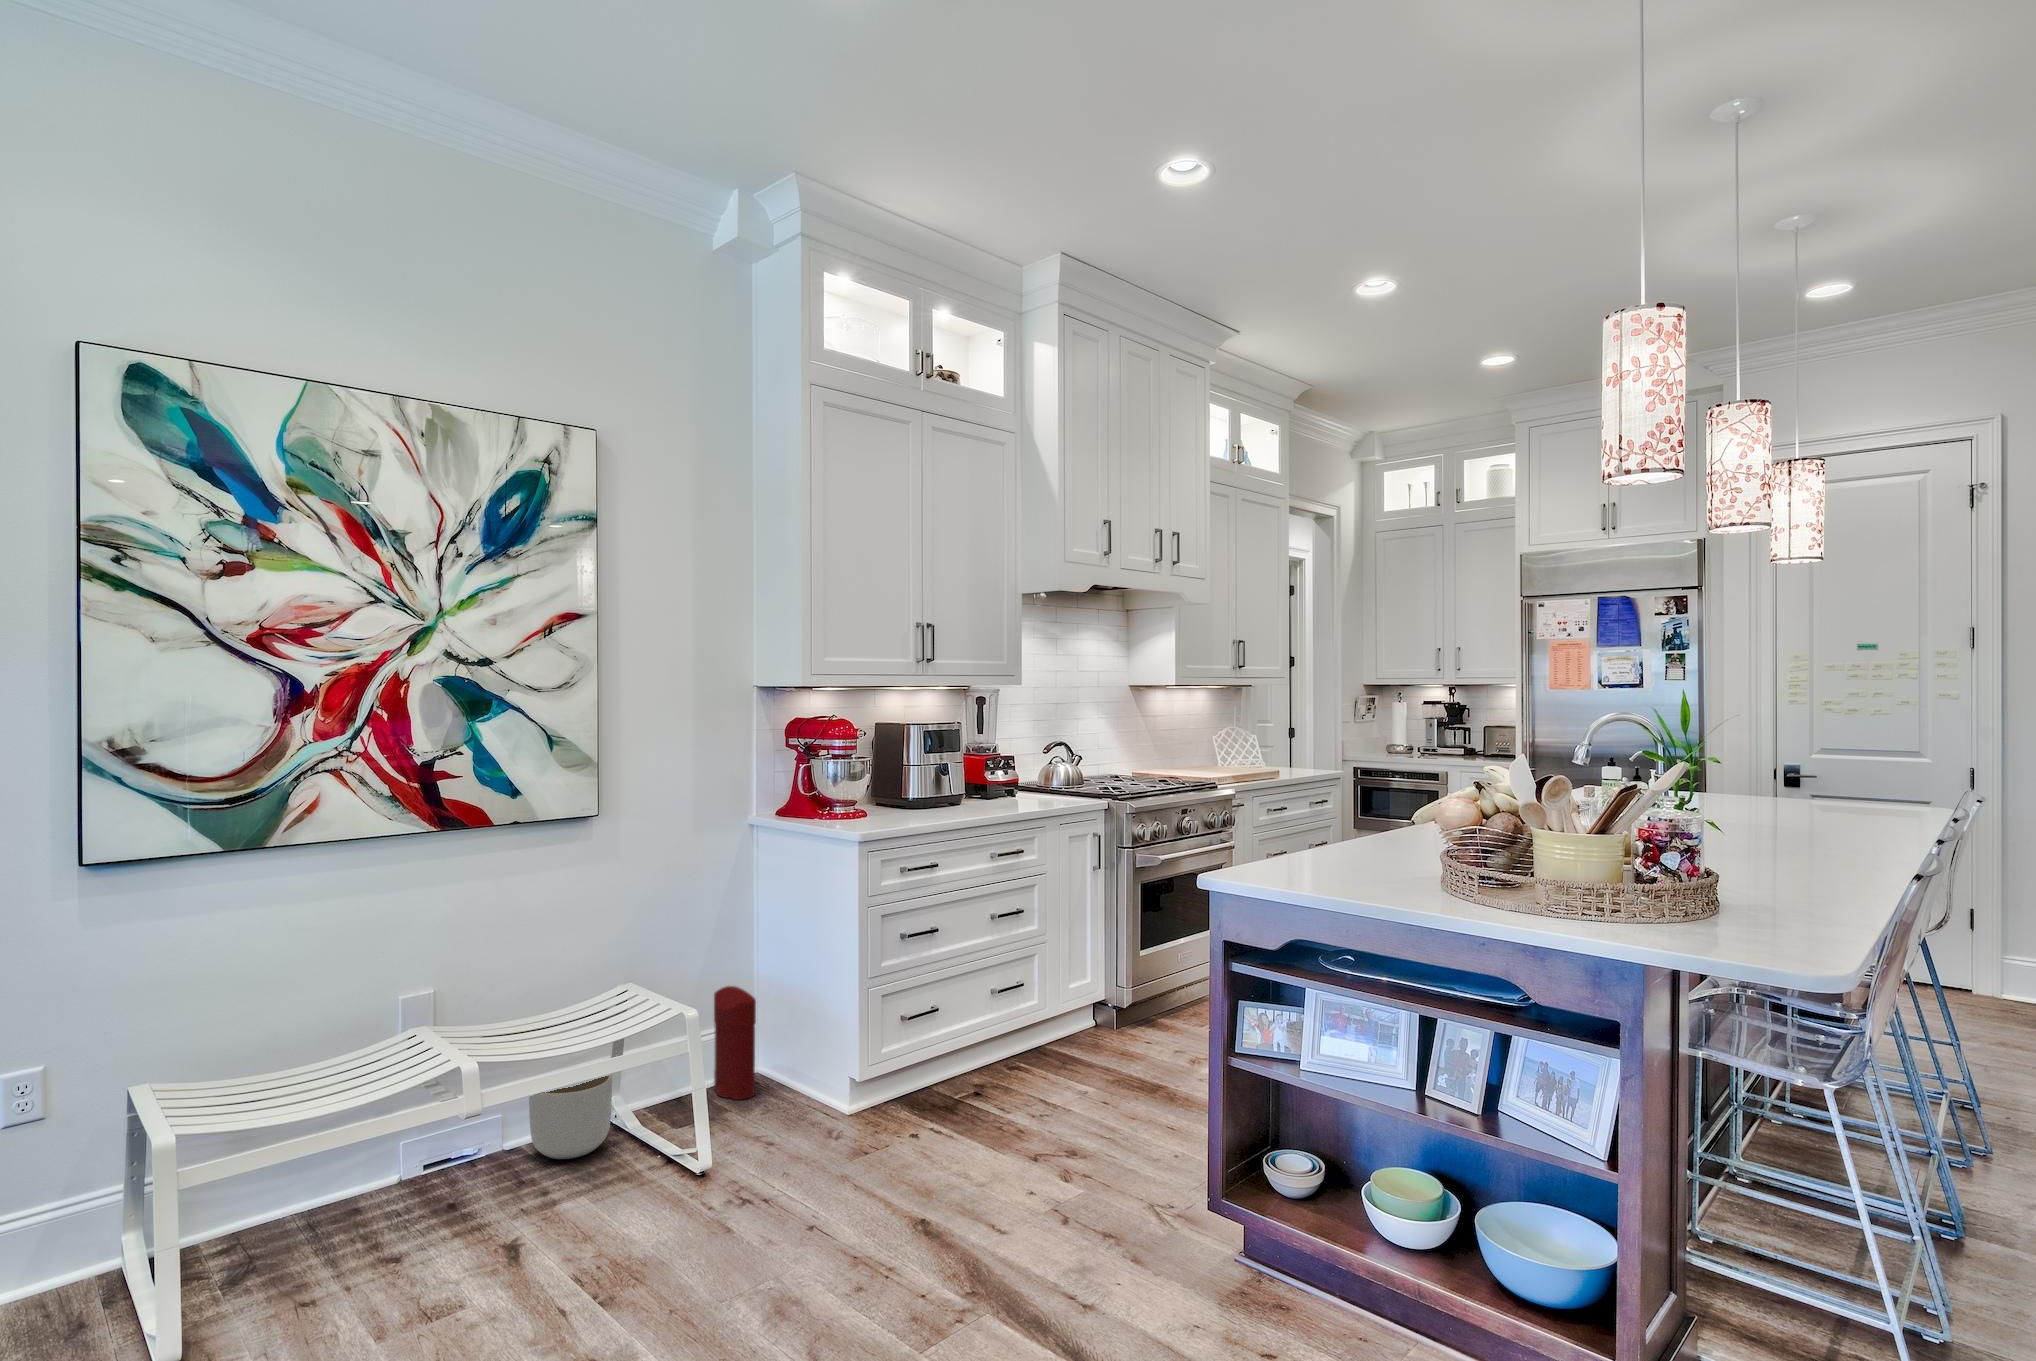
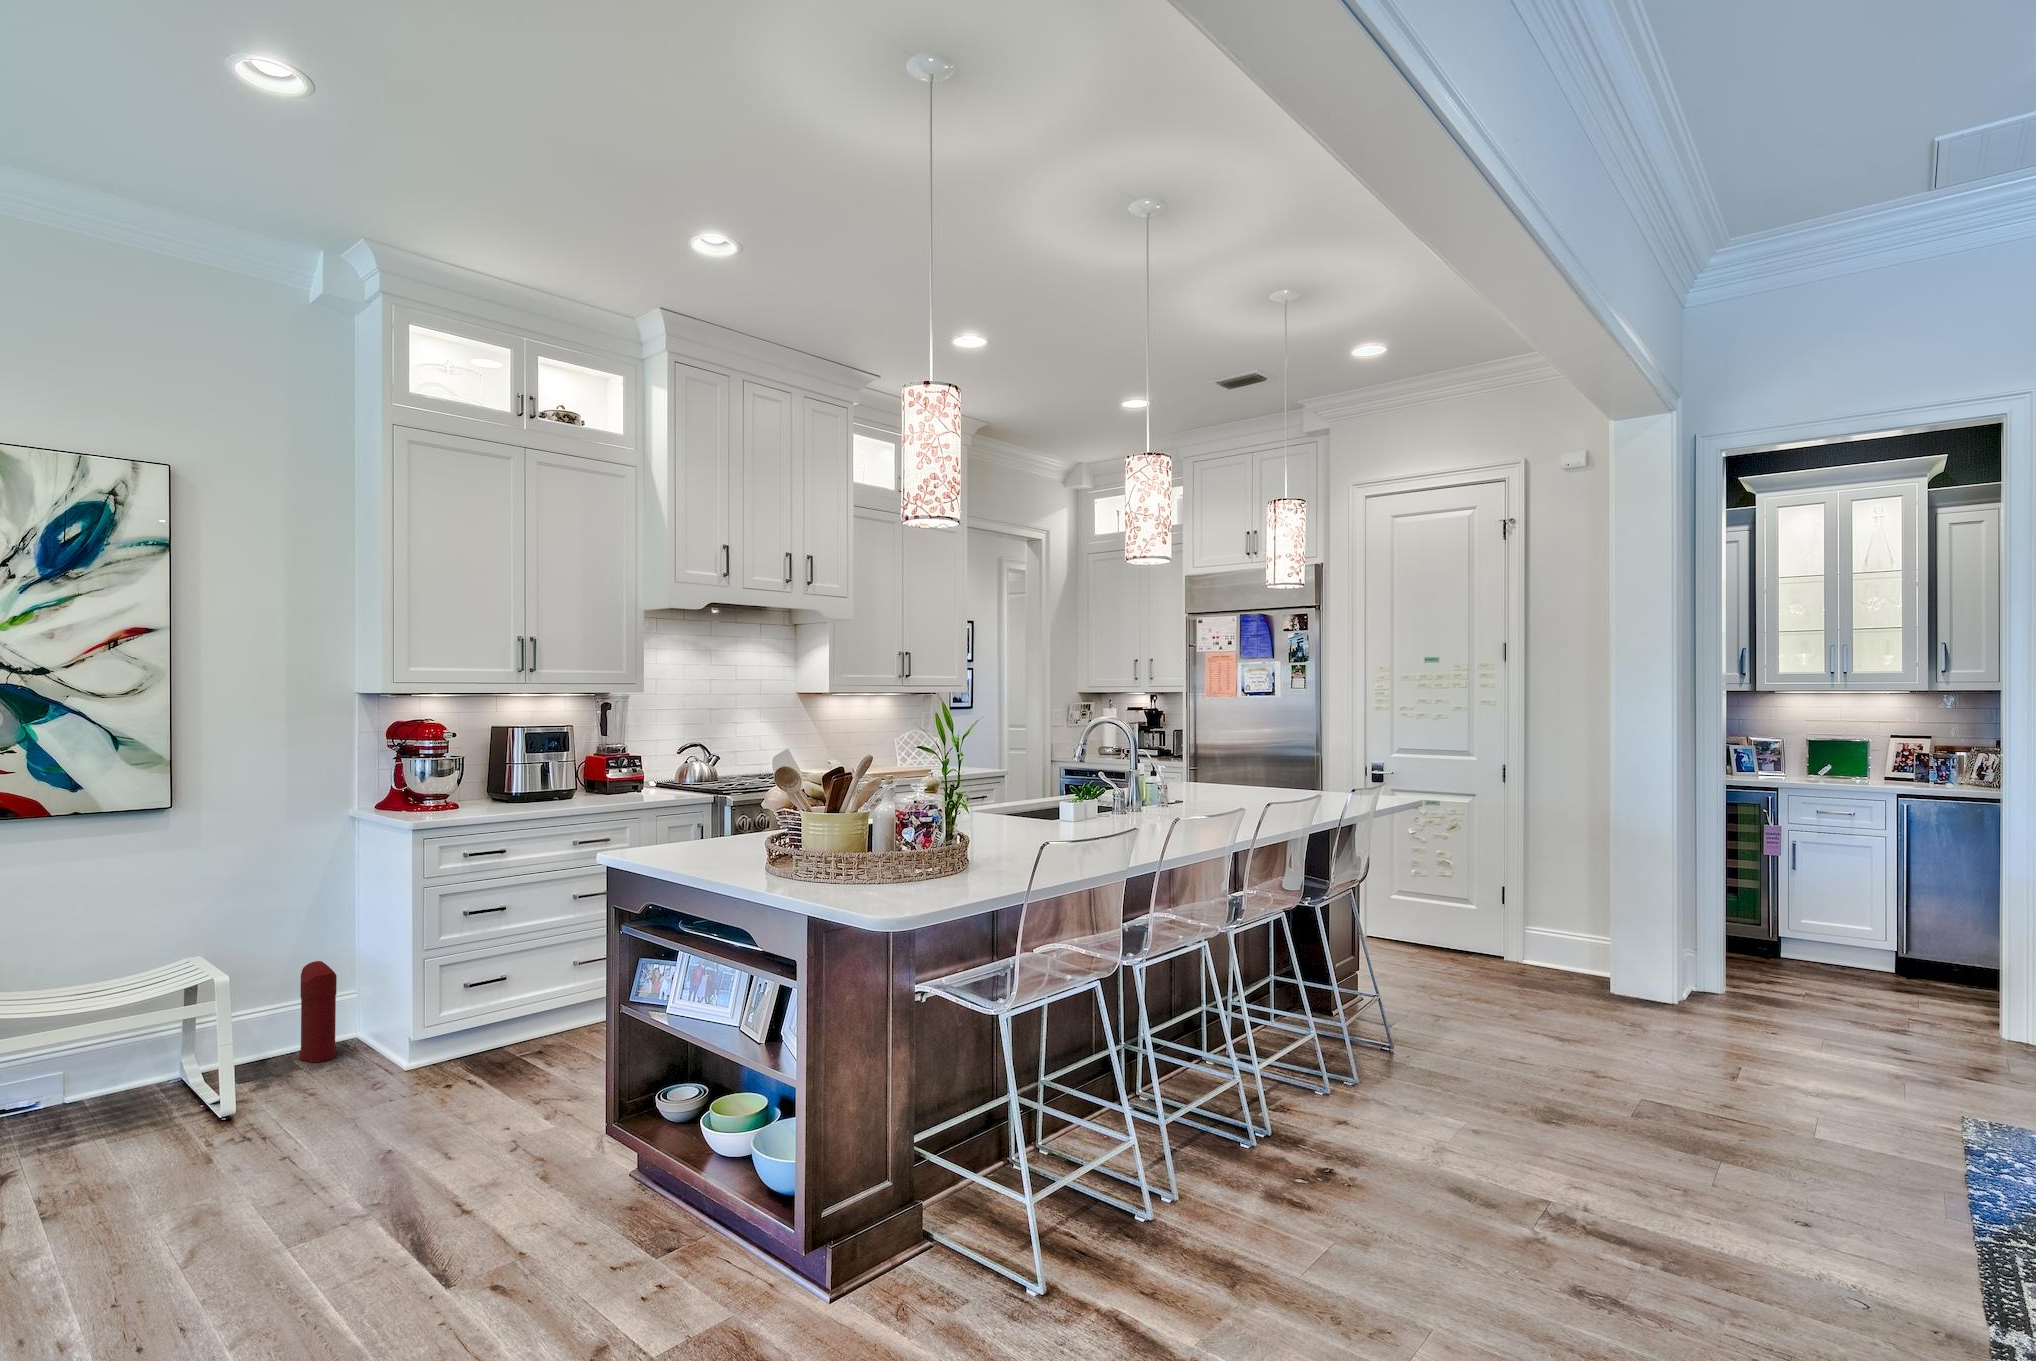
planter: present [529,1074,612,1159] -> none [72,1032,162,1113]

